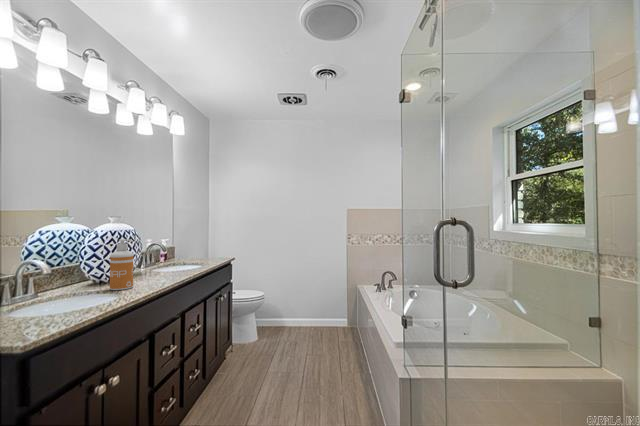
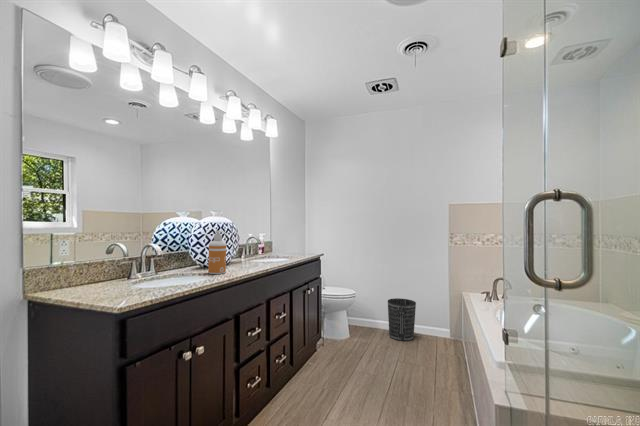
wastebasket: none [295,296,321,335] -> present [388,298,416,341]

